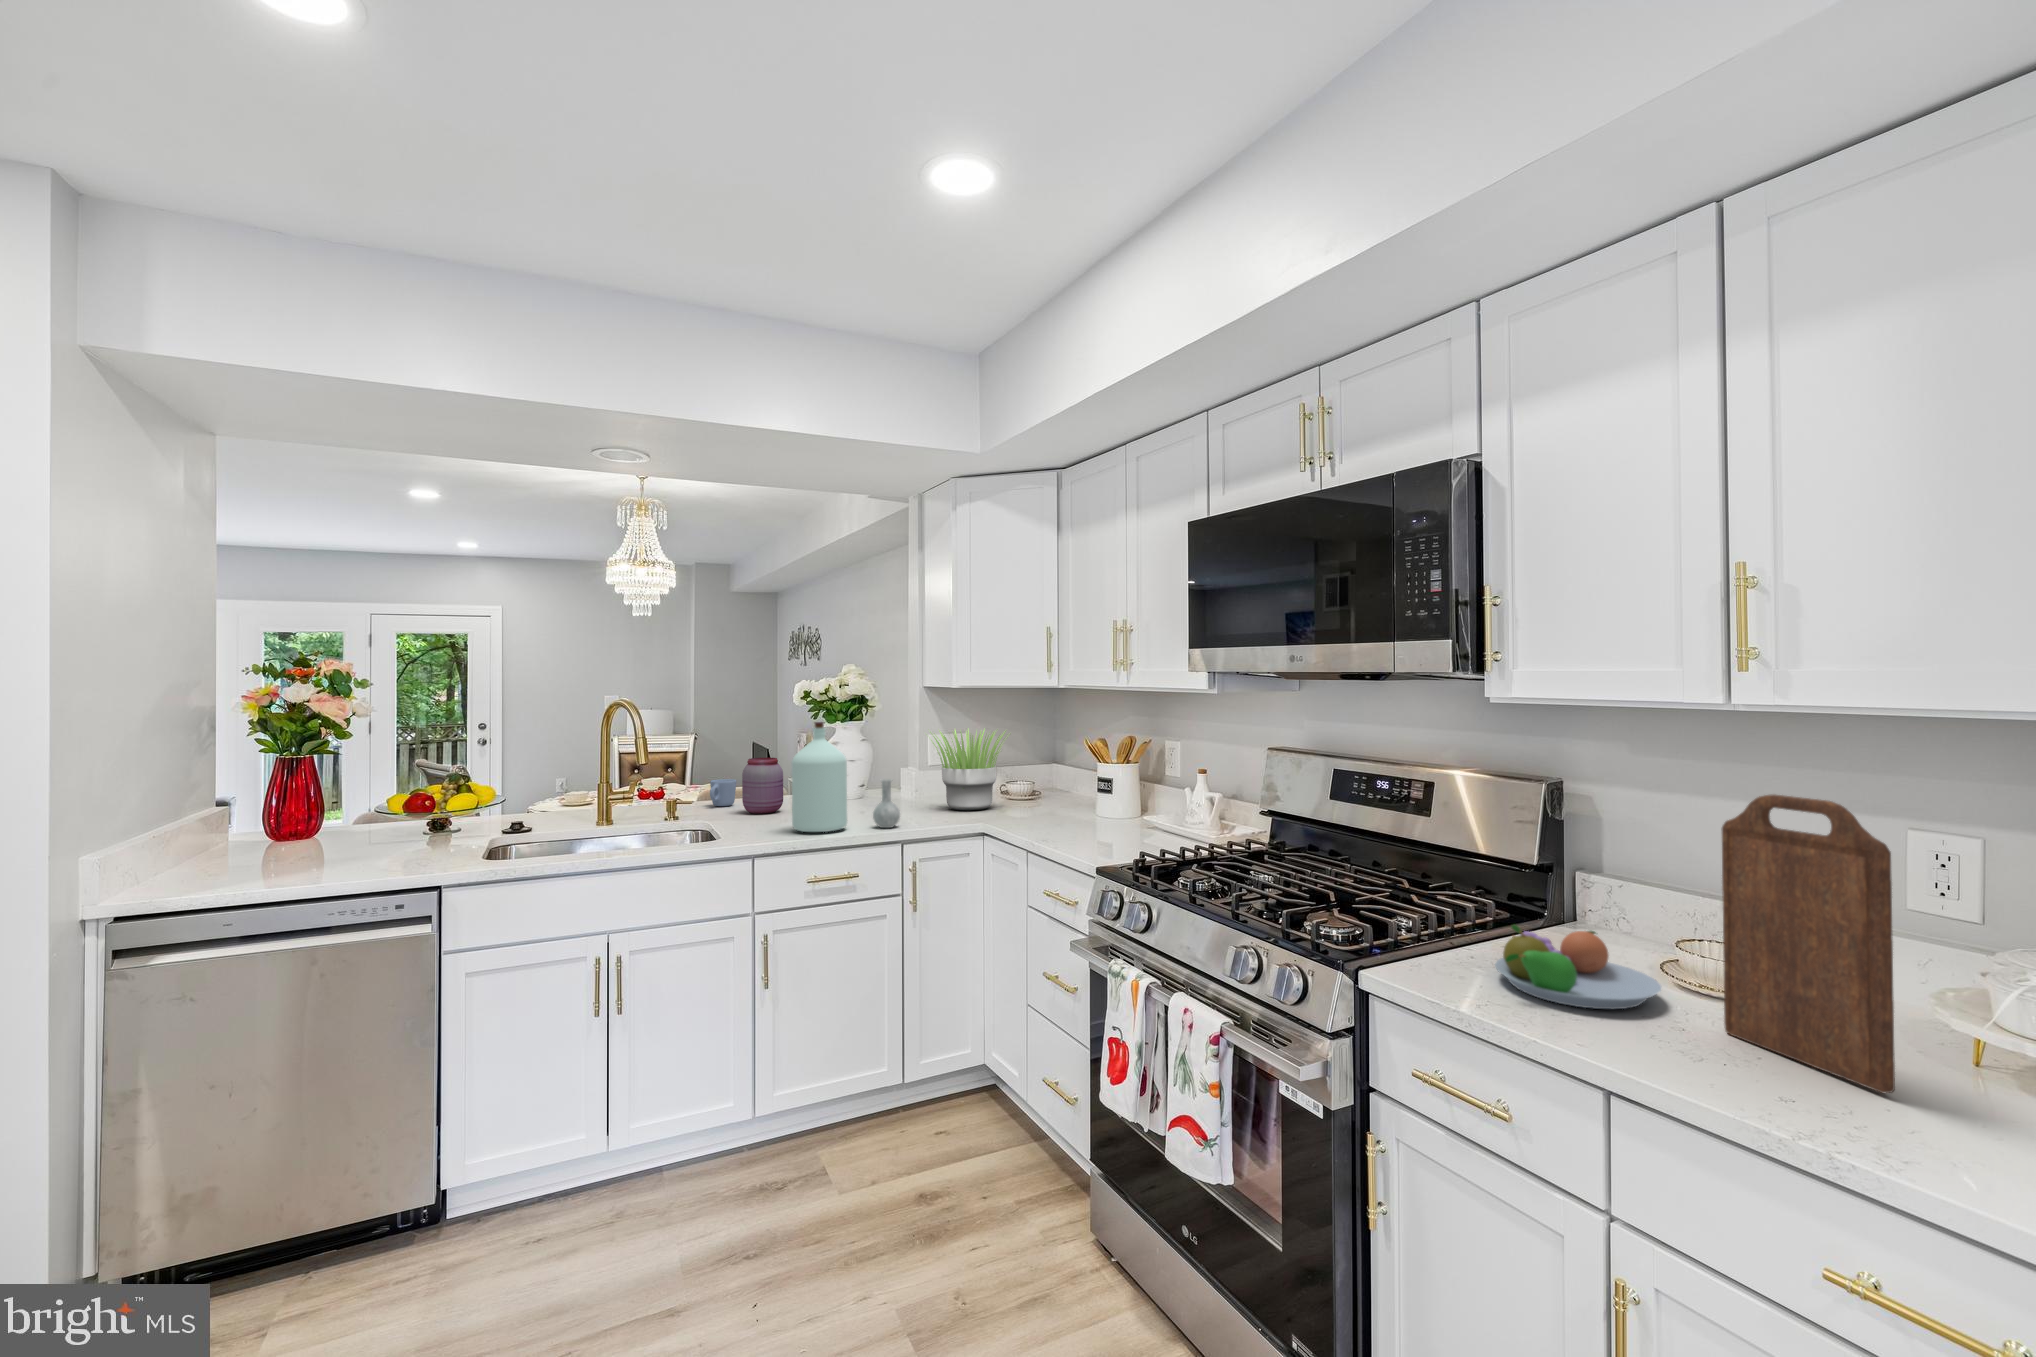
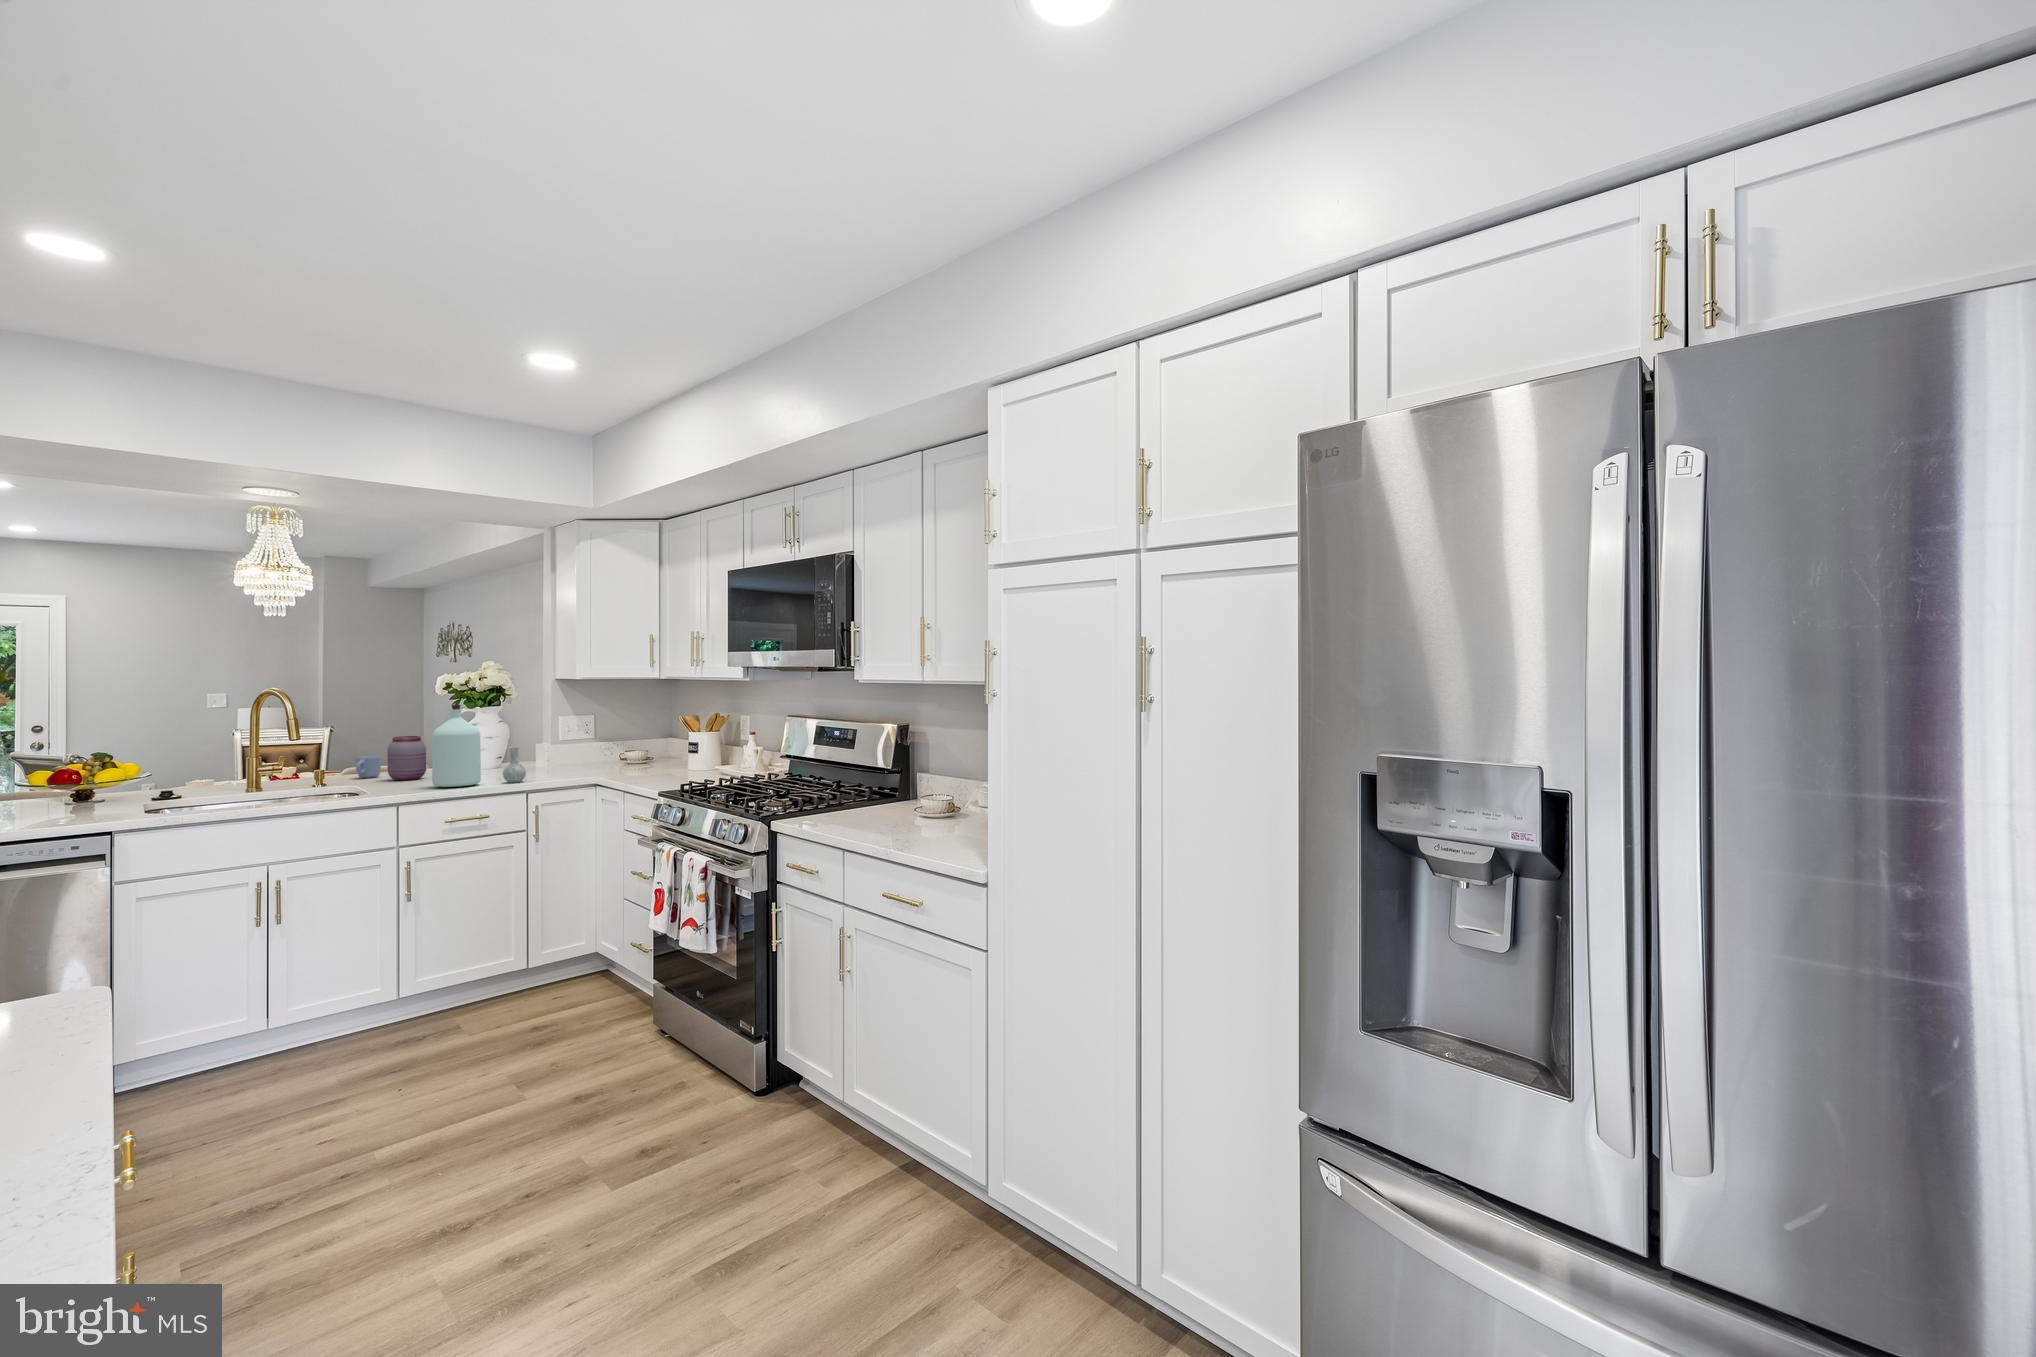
potted plant: present [930,728,1006,810] -> none [550,709,627,771]
cutting board: present [1722,795,1895,1093] -> none [913,720,946,839]
fruit bowl: present [1495,925,1661,1009] -> none [831,793,905,826]

